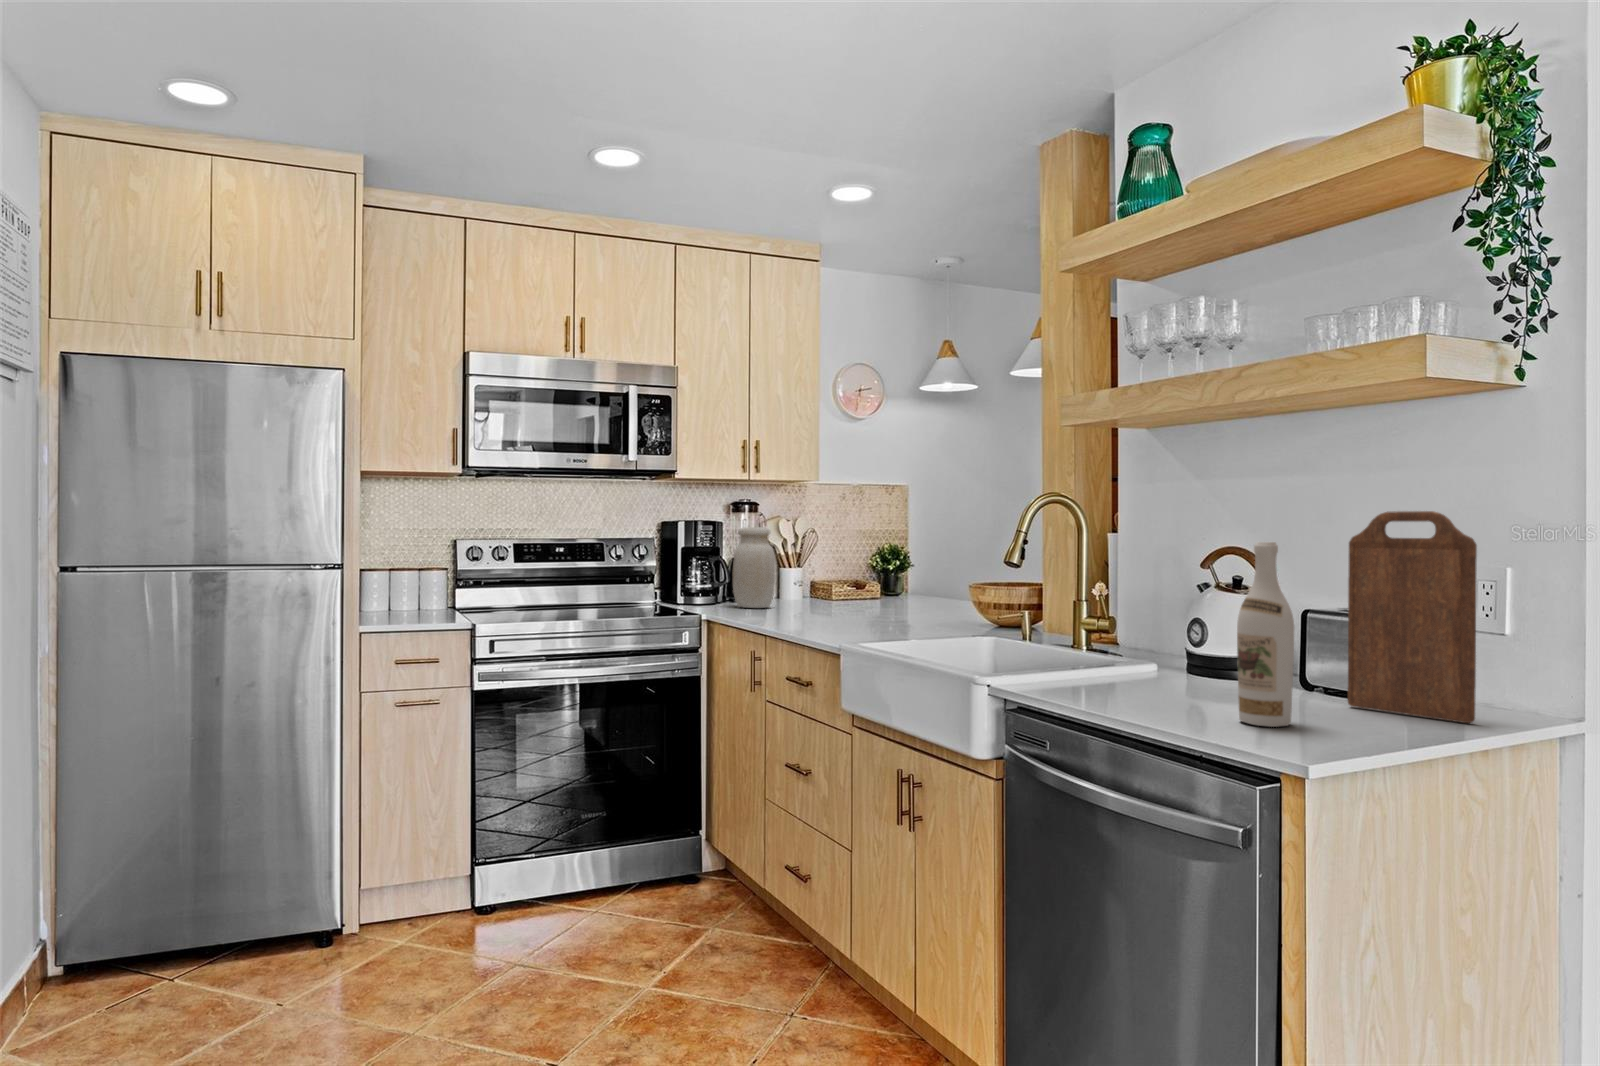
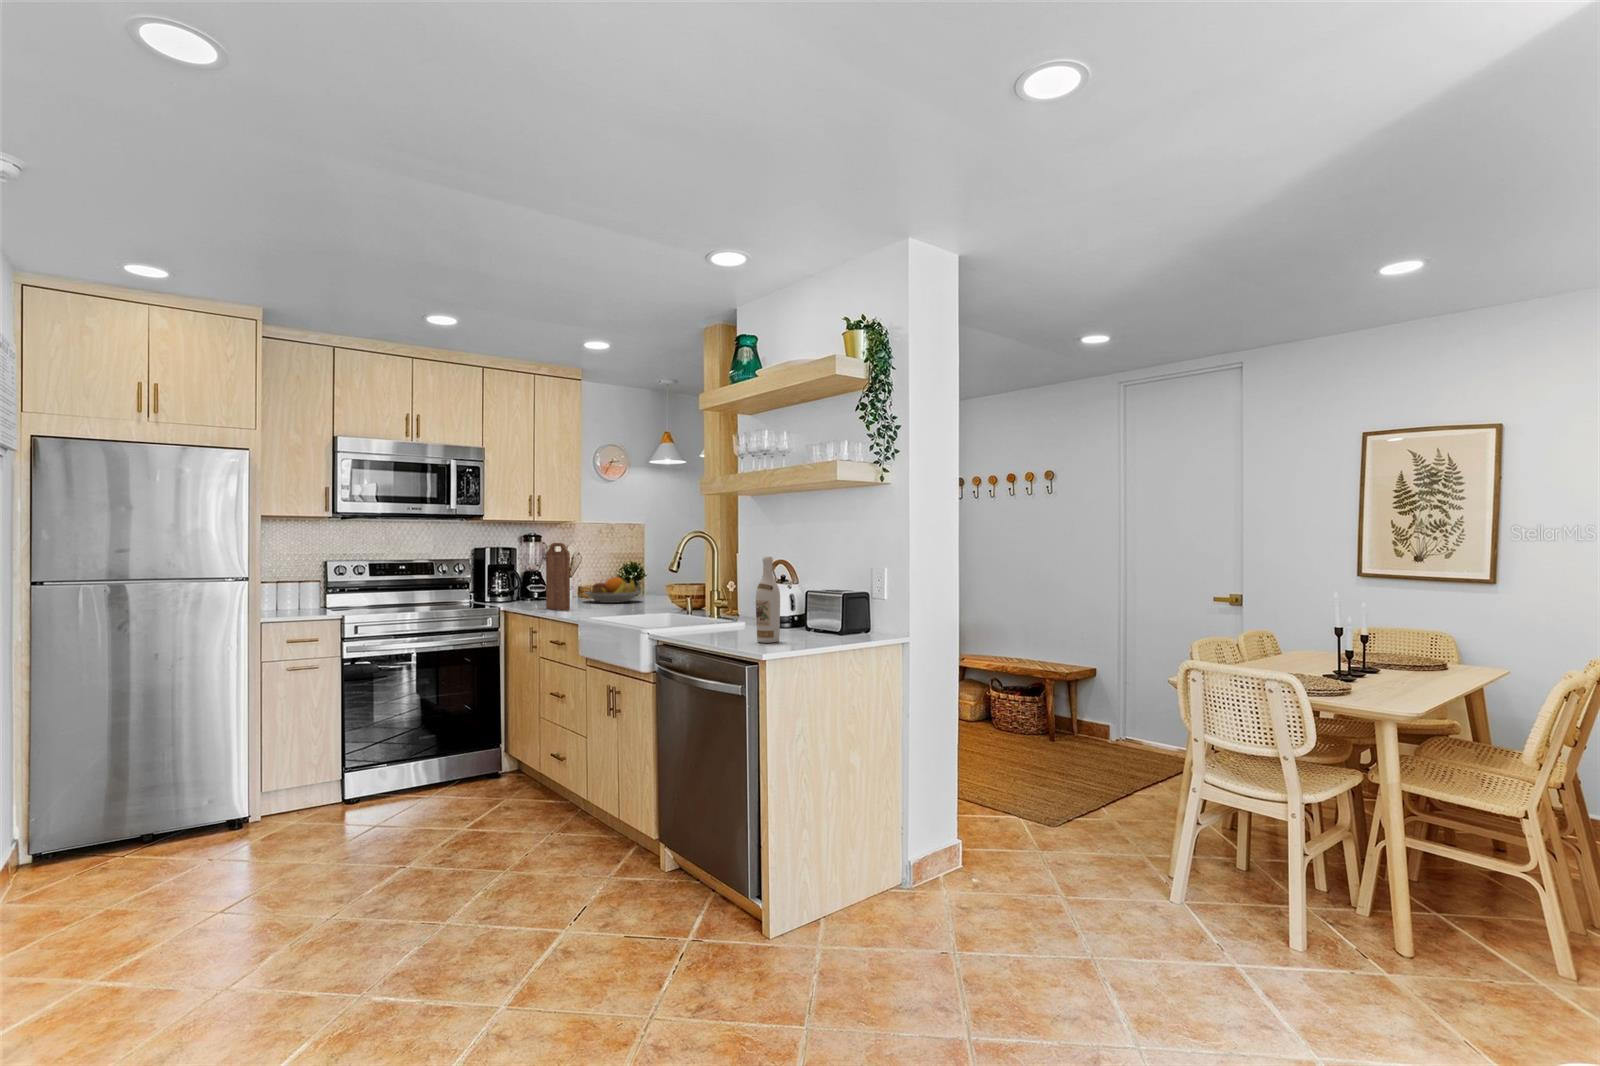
cutting board: present [1348,511,1477,723] -> present [546,543,570,611]
jar: present [733,527,775,608] -> none [522,551,551,602]
fruit bowl: none [825,571,920,613] -> present [584,577,642,603]

